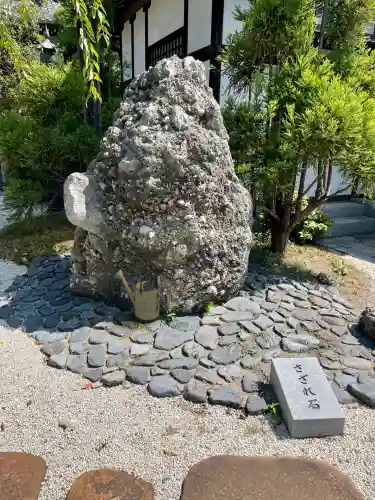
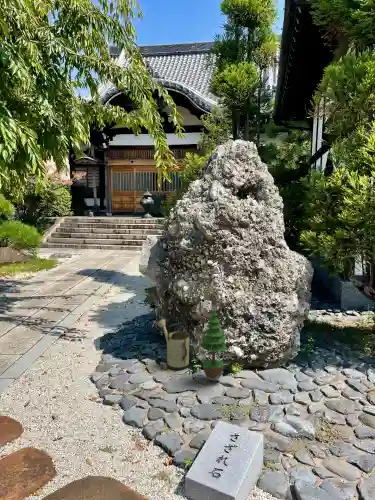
potted tree: none [184,252,213,325] -> present [200,309,227,381]

